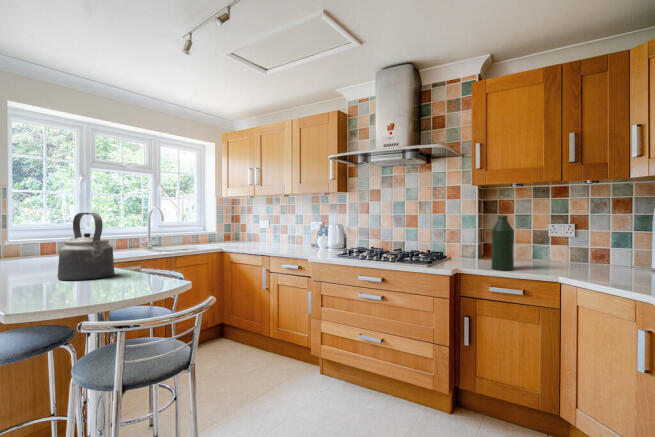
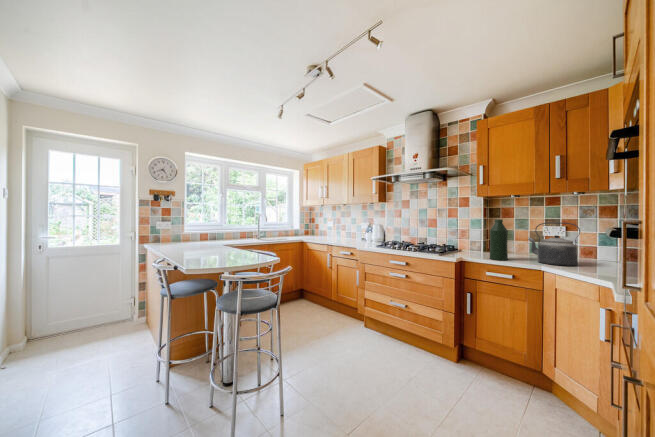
kettle: present [57,213,114,281] -> present [528,222,580,266]

